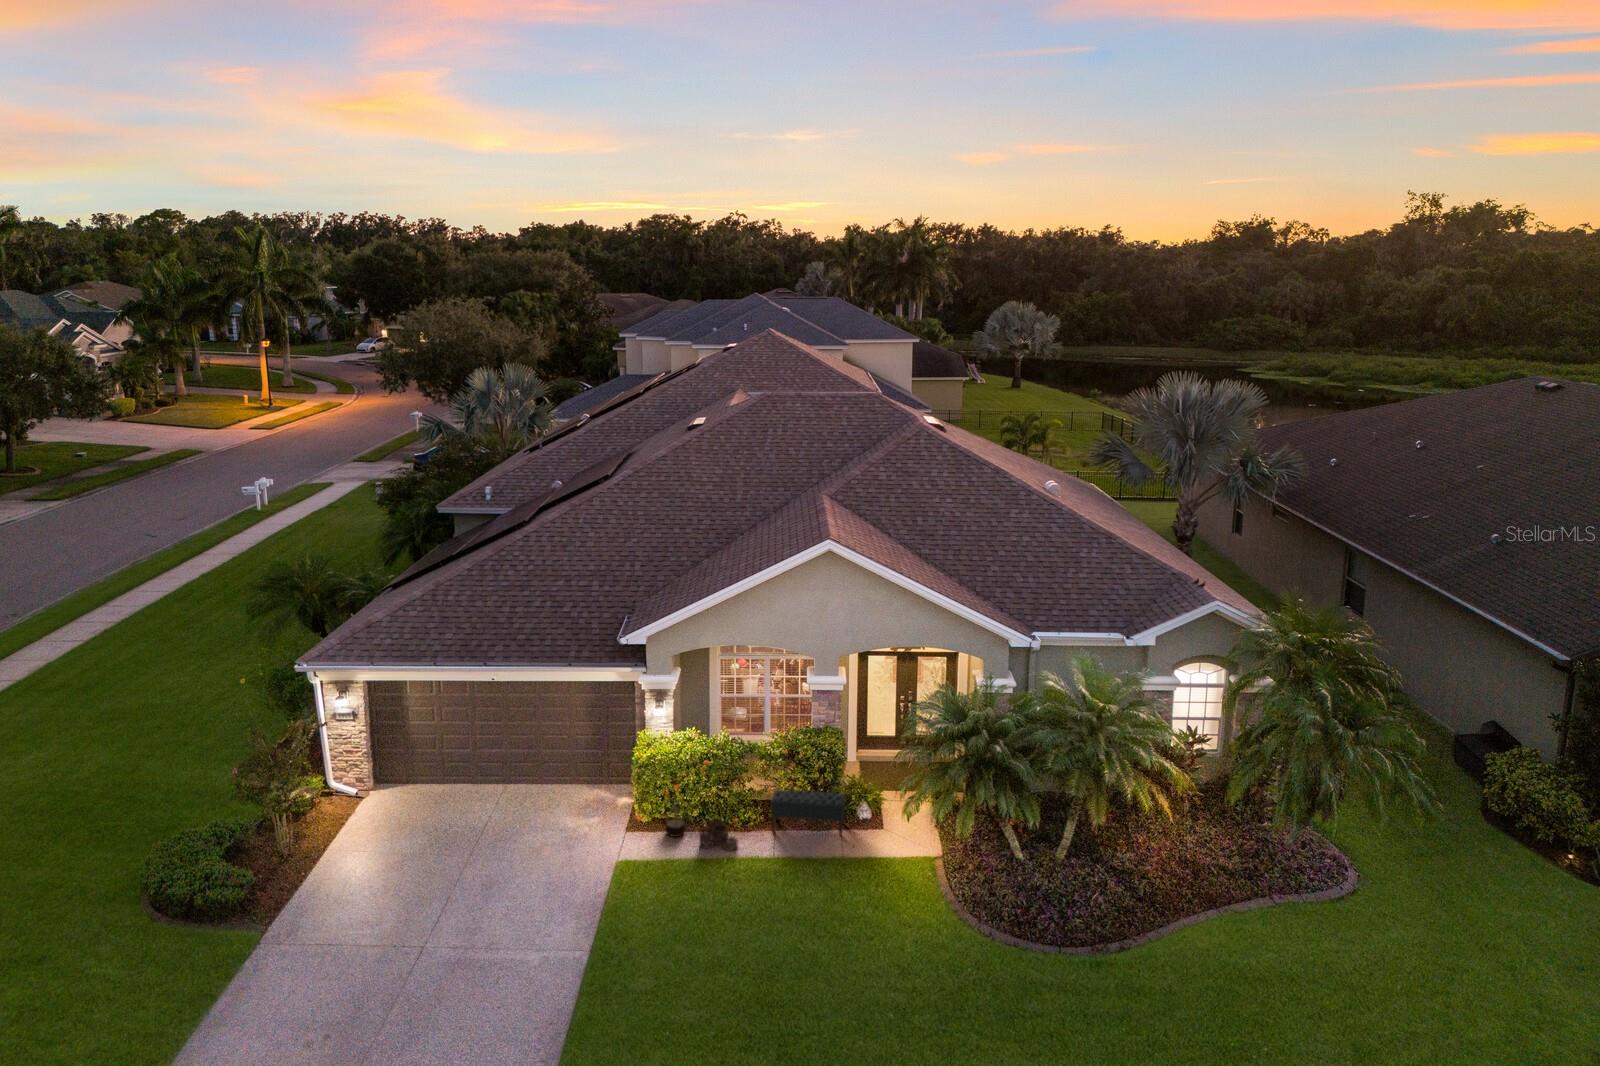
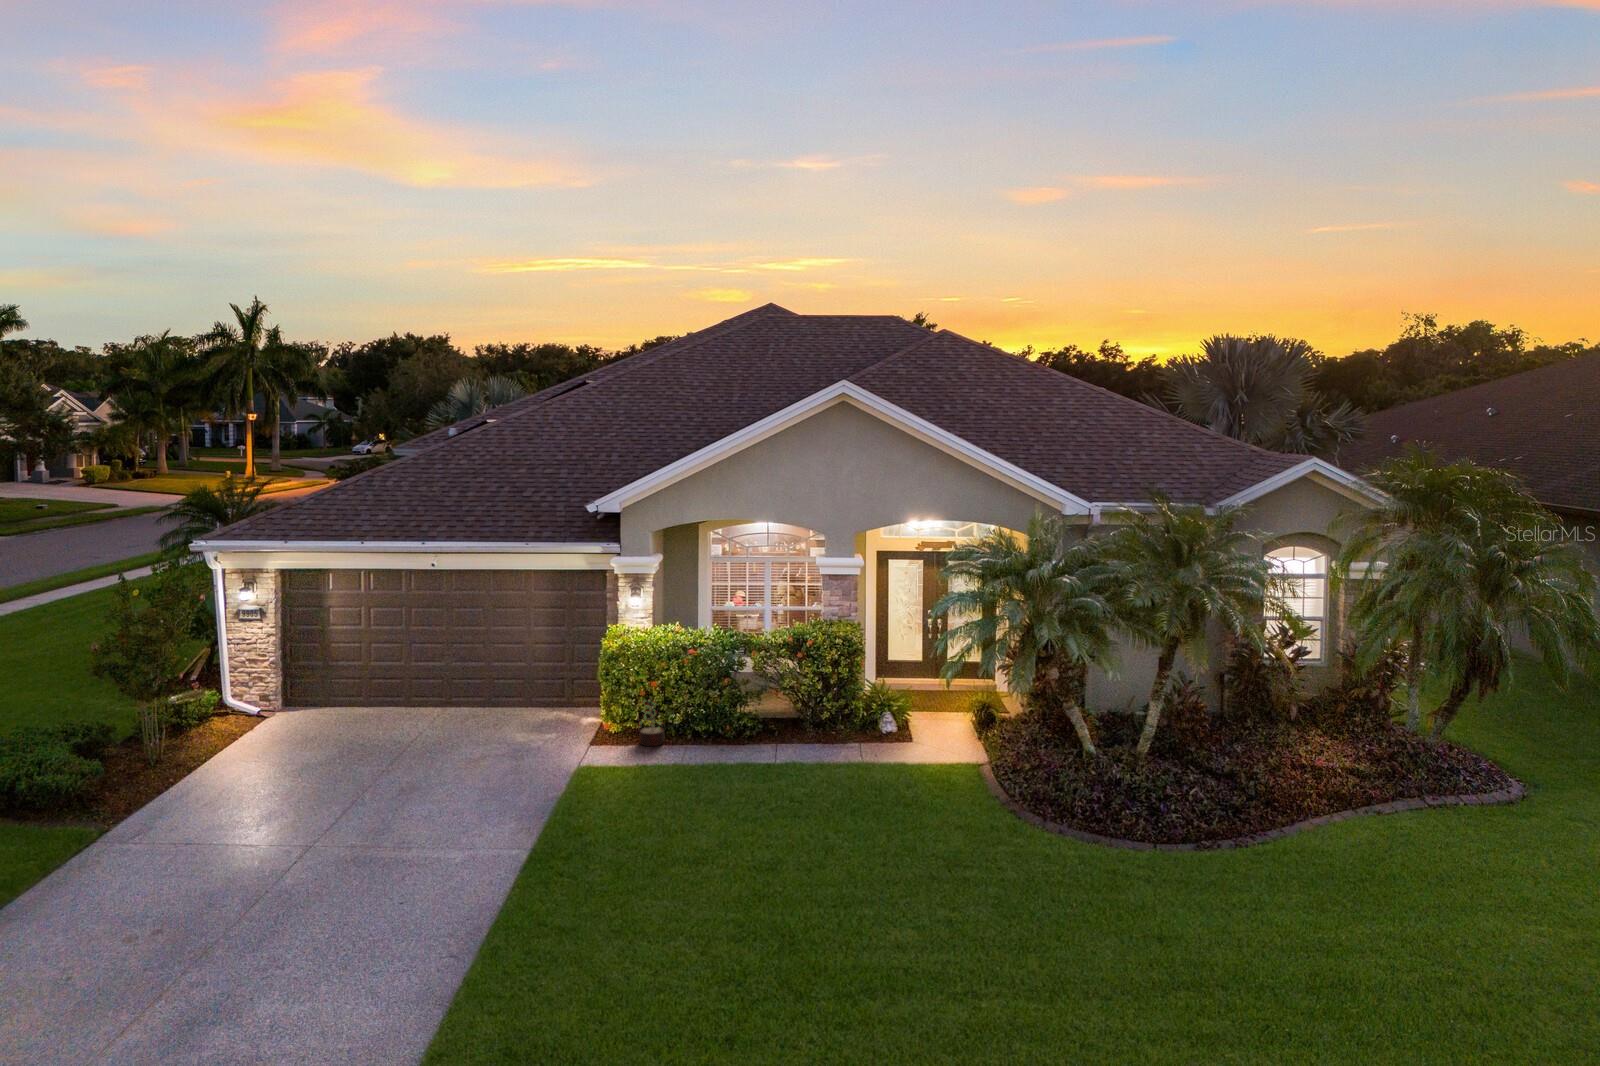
bench: present [771,790,845,835] -> none [771,693,865,745]
woven basket: present [699,817,738,850] -> none [681,722,729,757]

